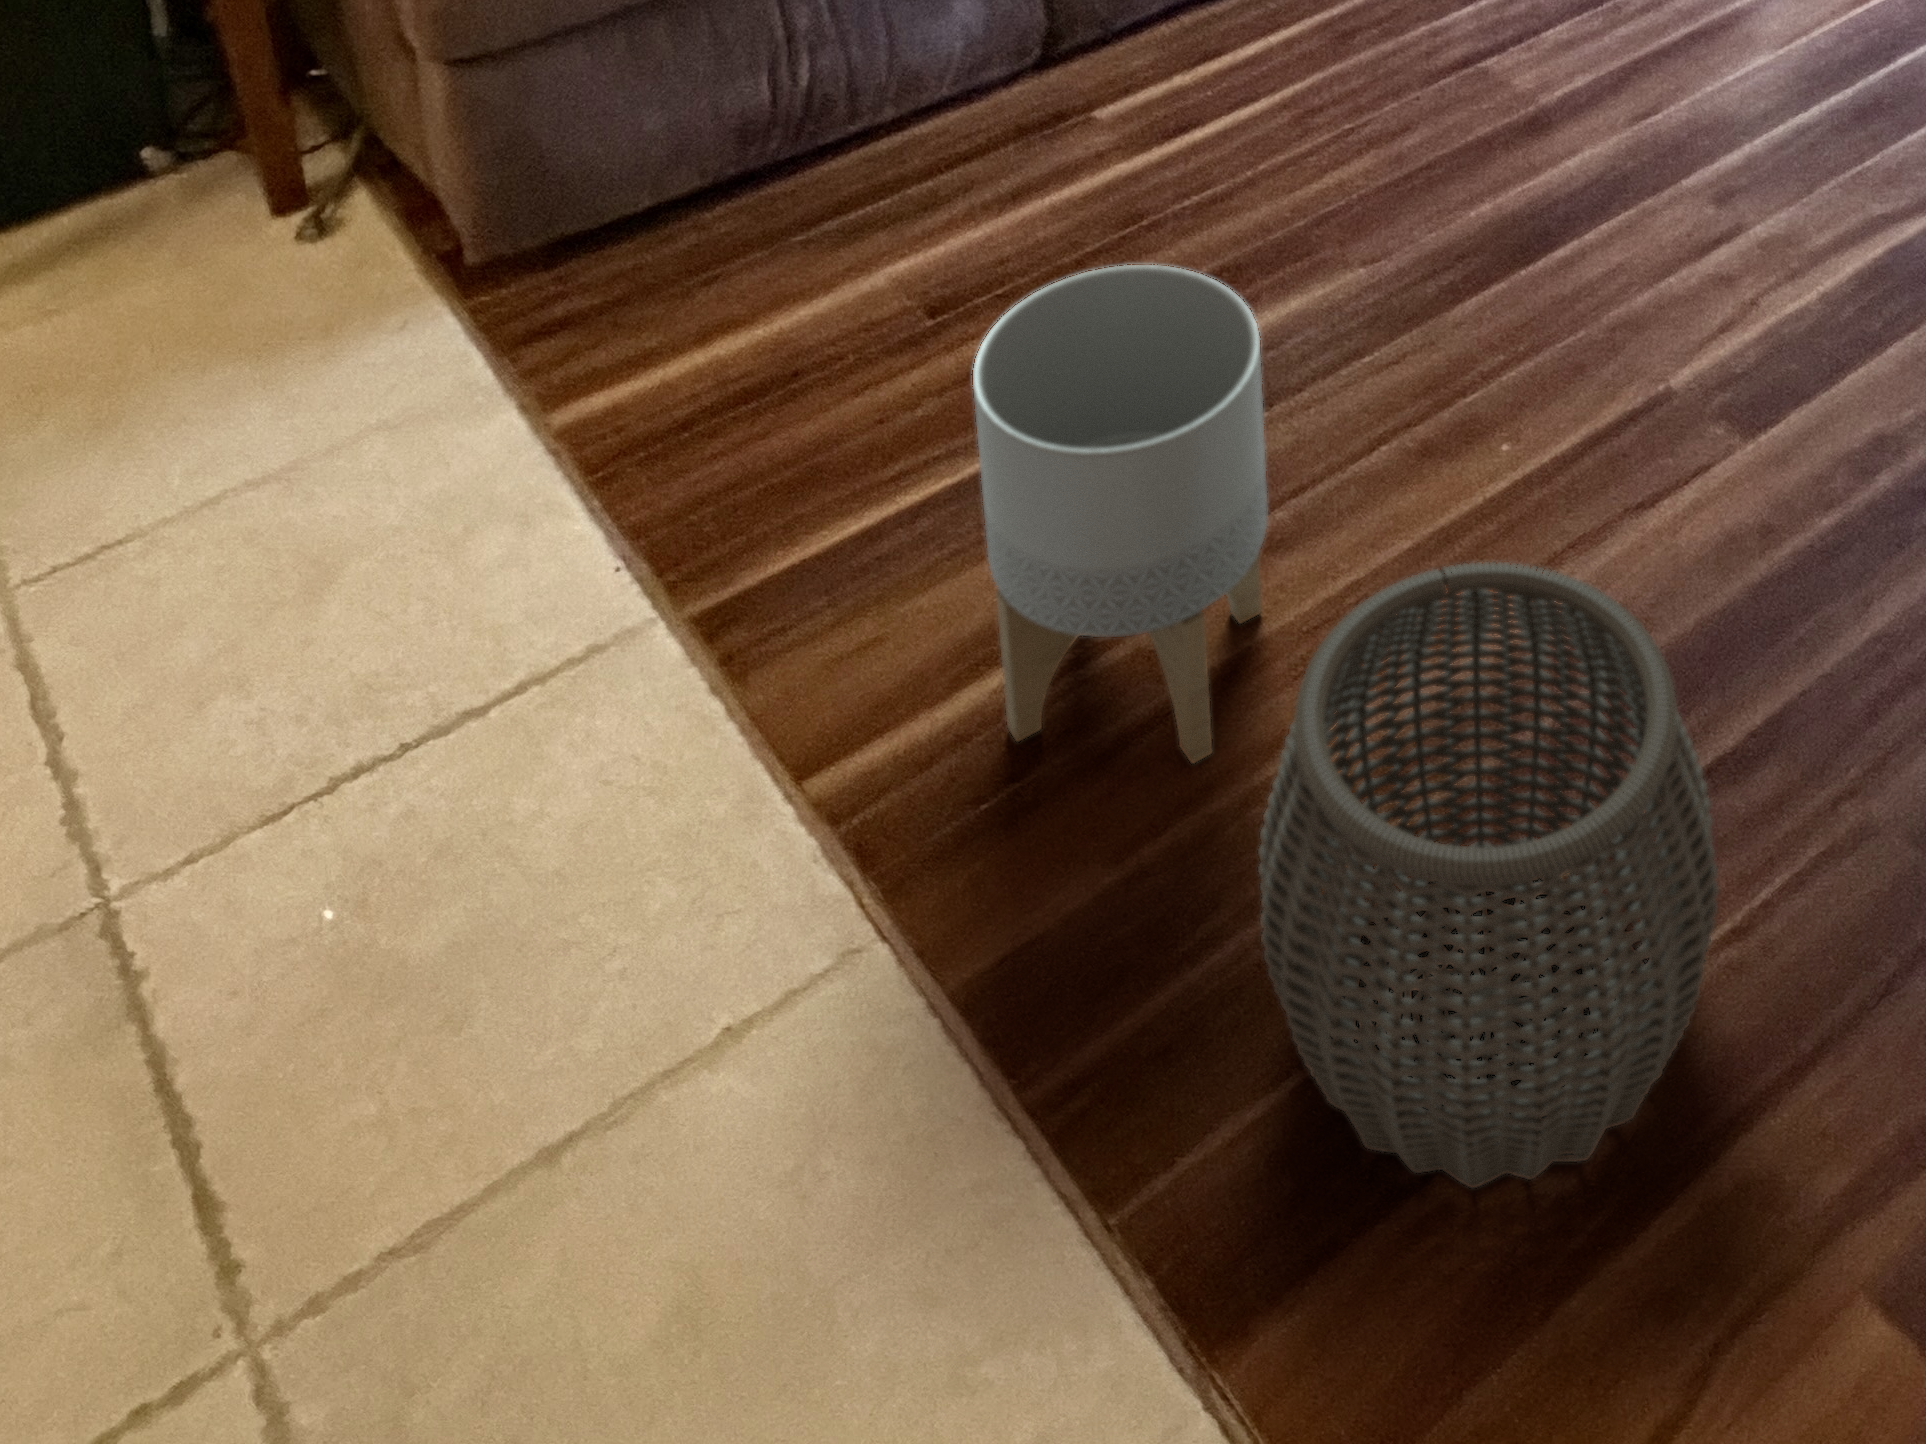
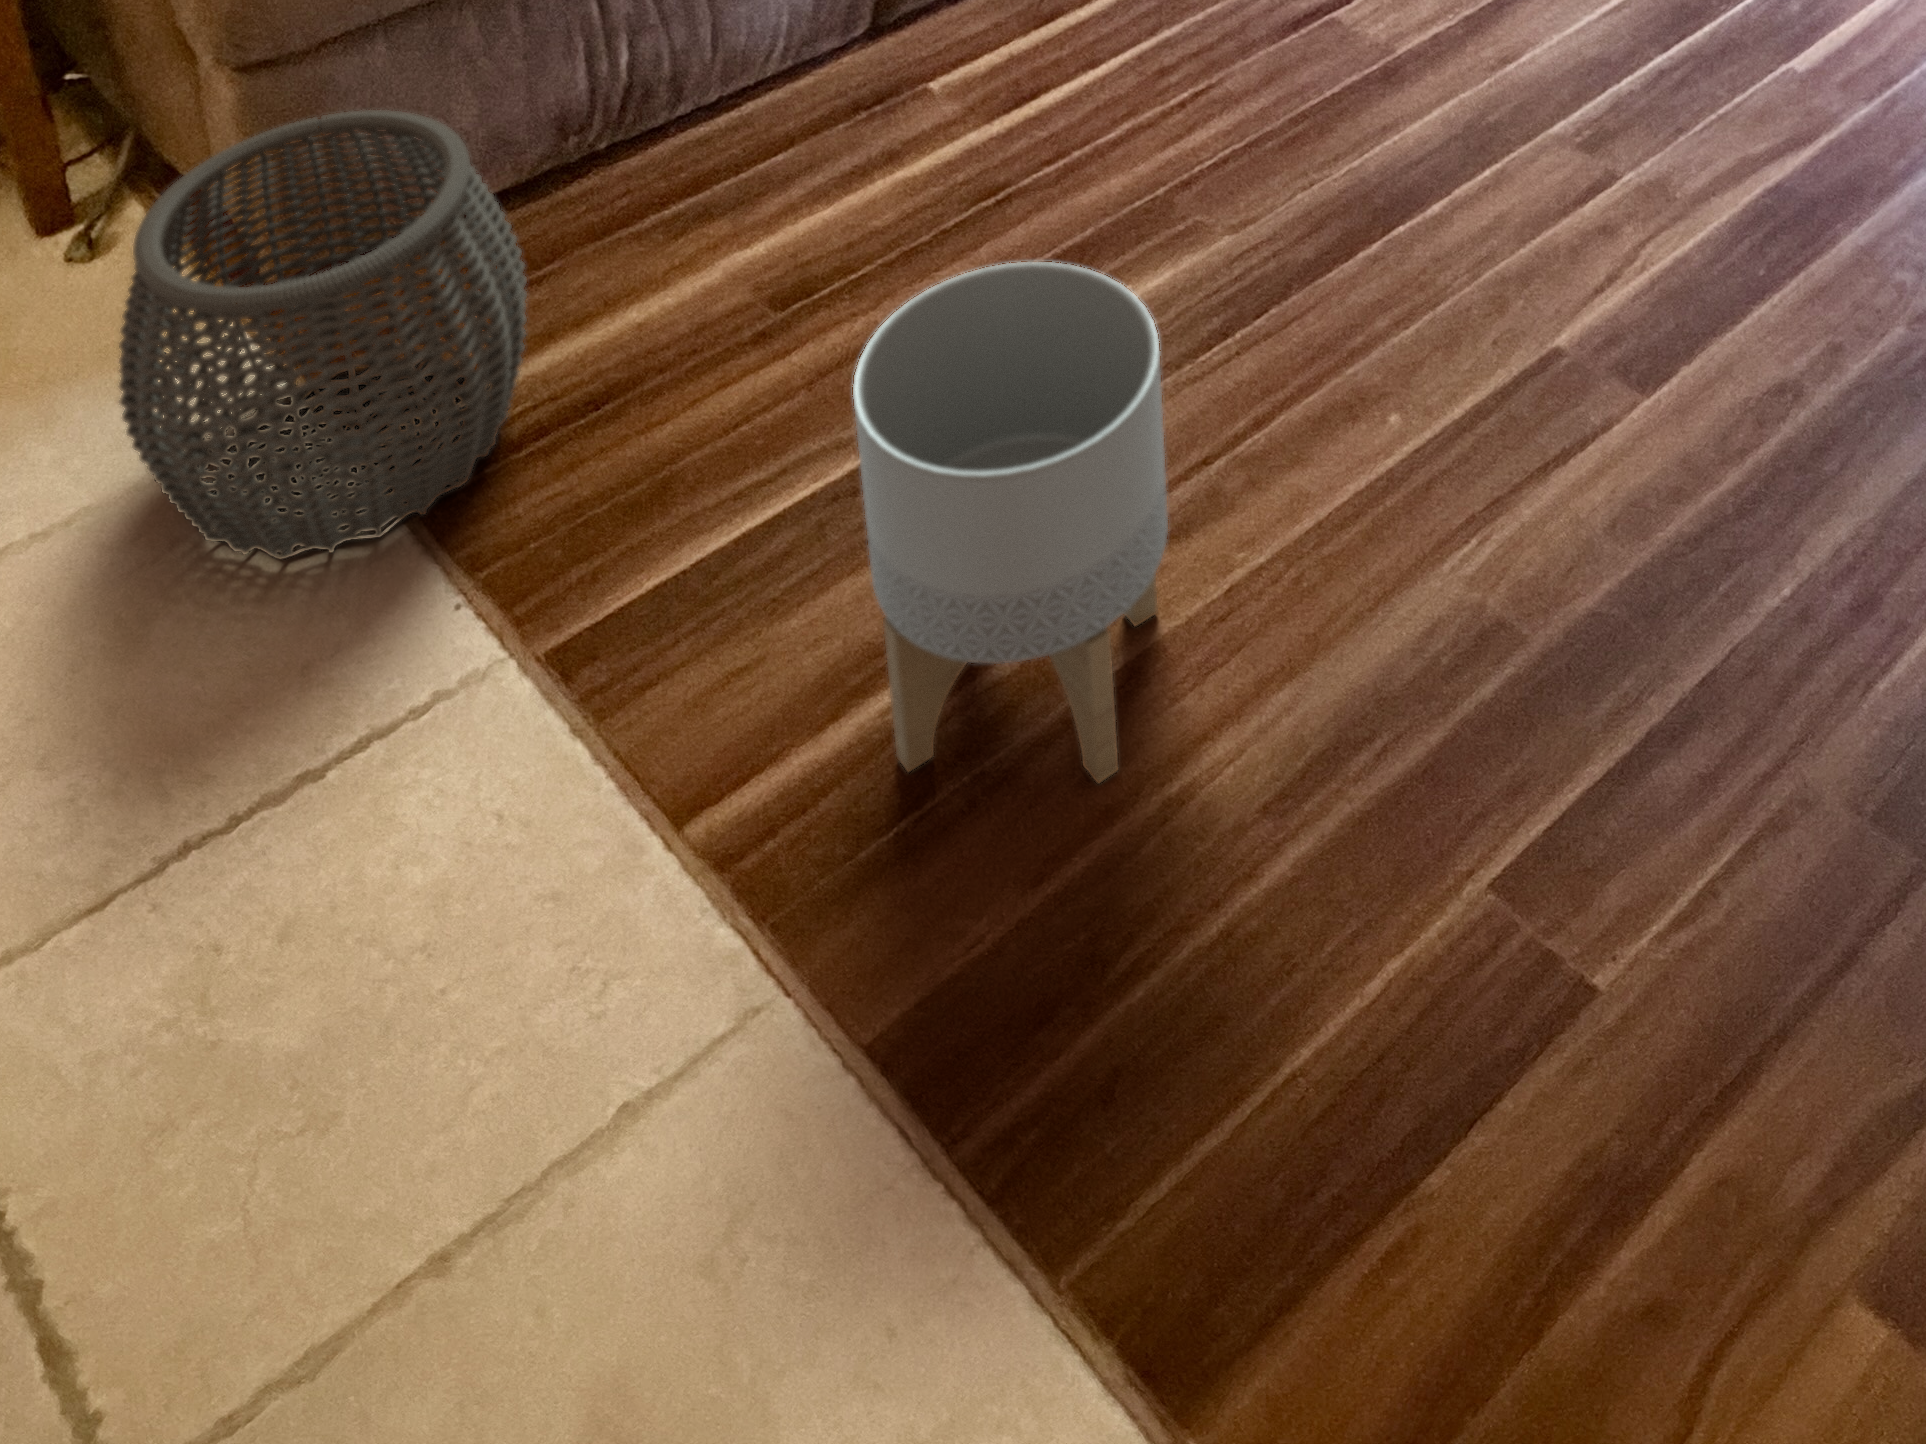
woven basket: present [1258,562,1719,1188] -> present [119,110,527,559]

